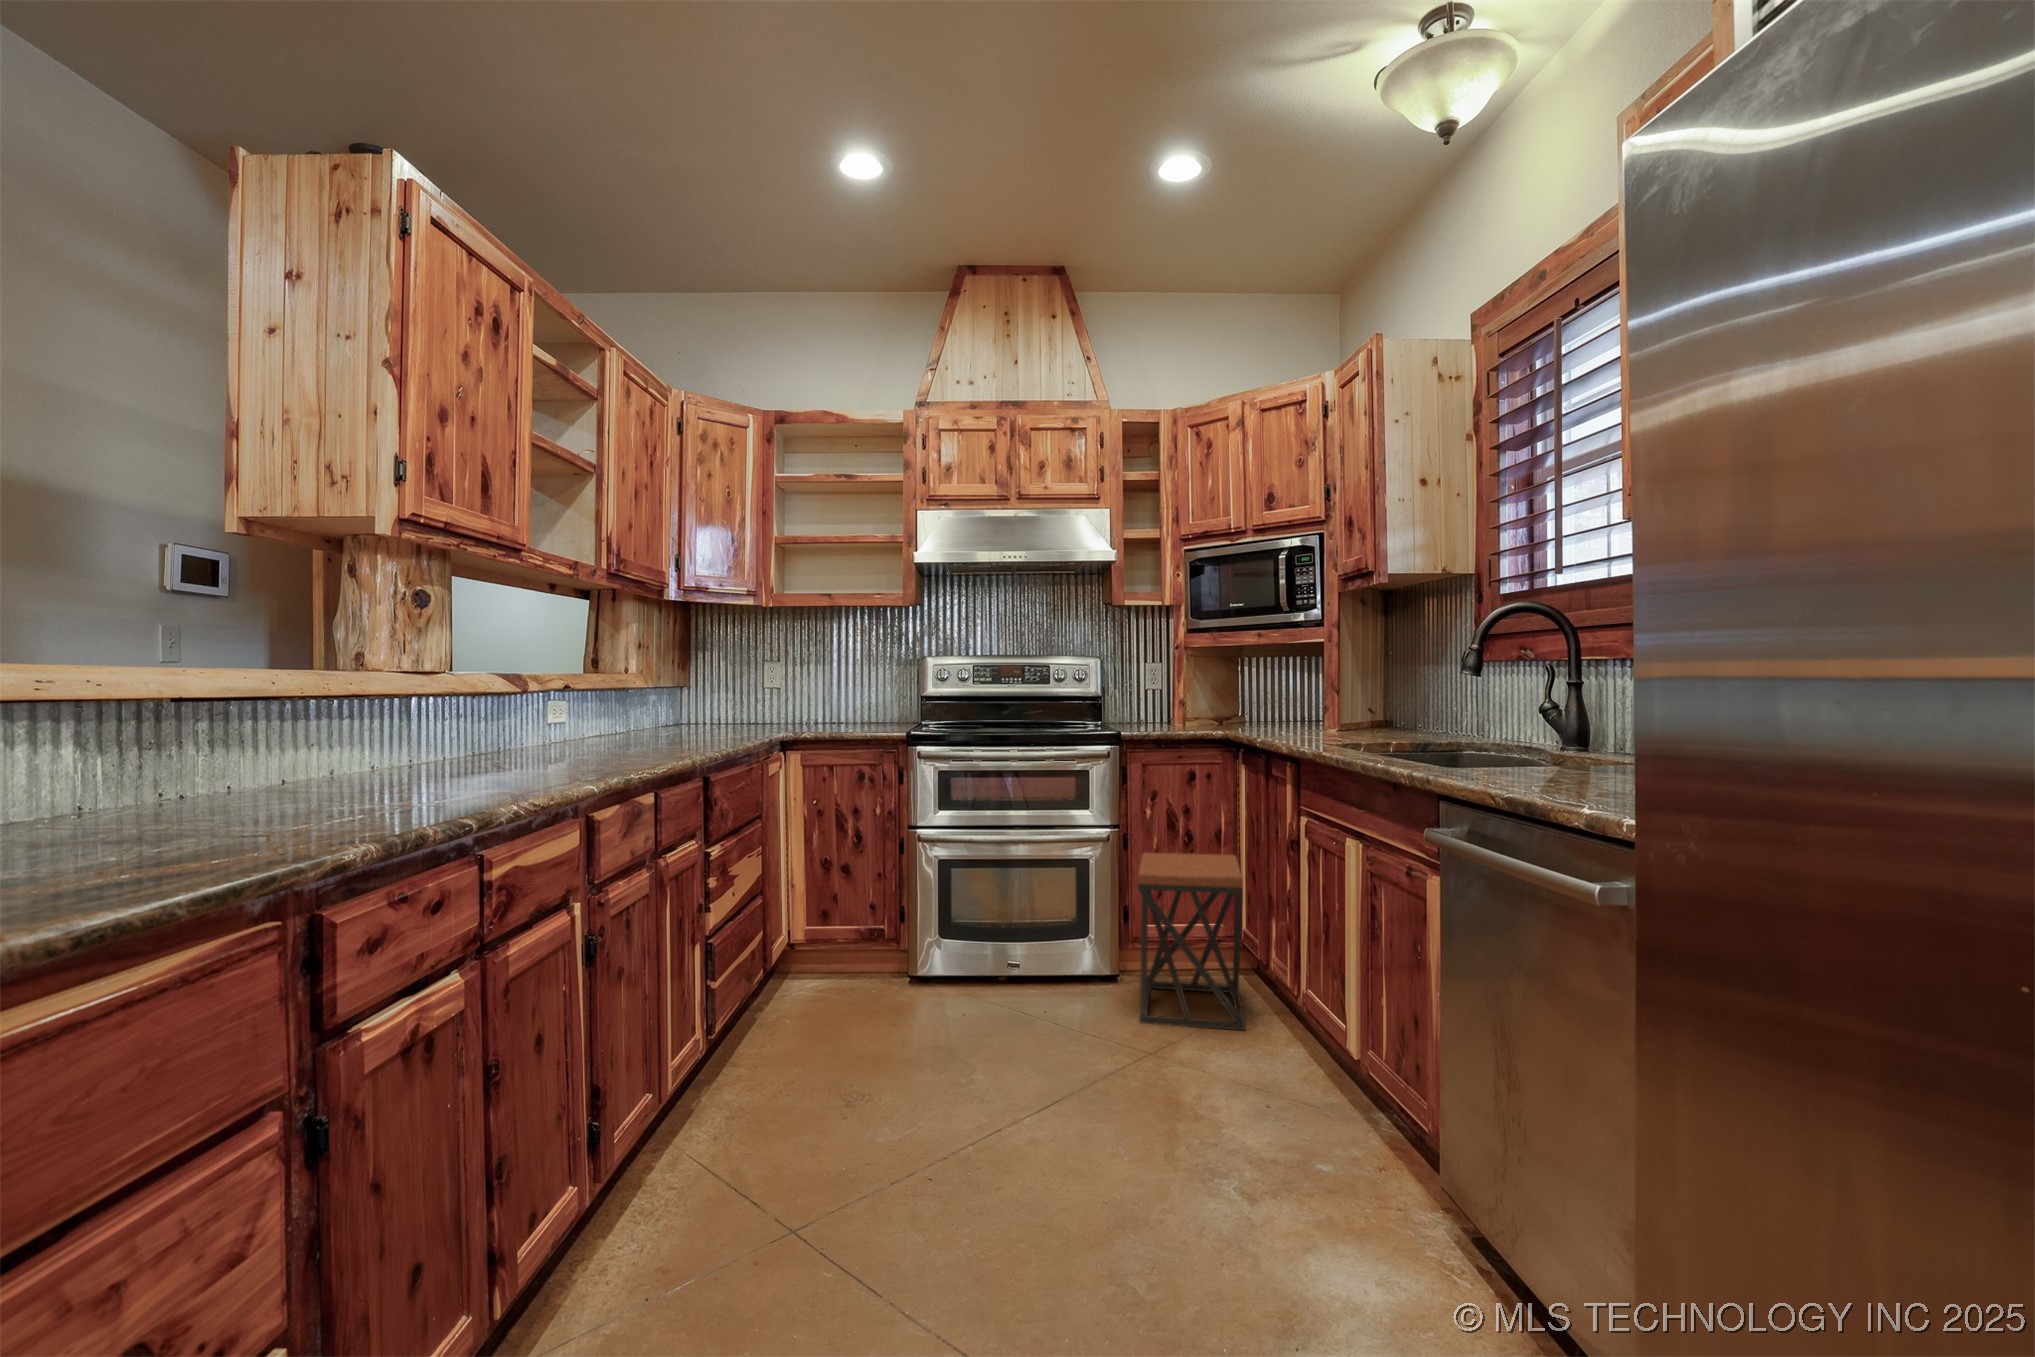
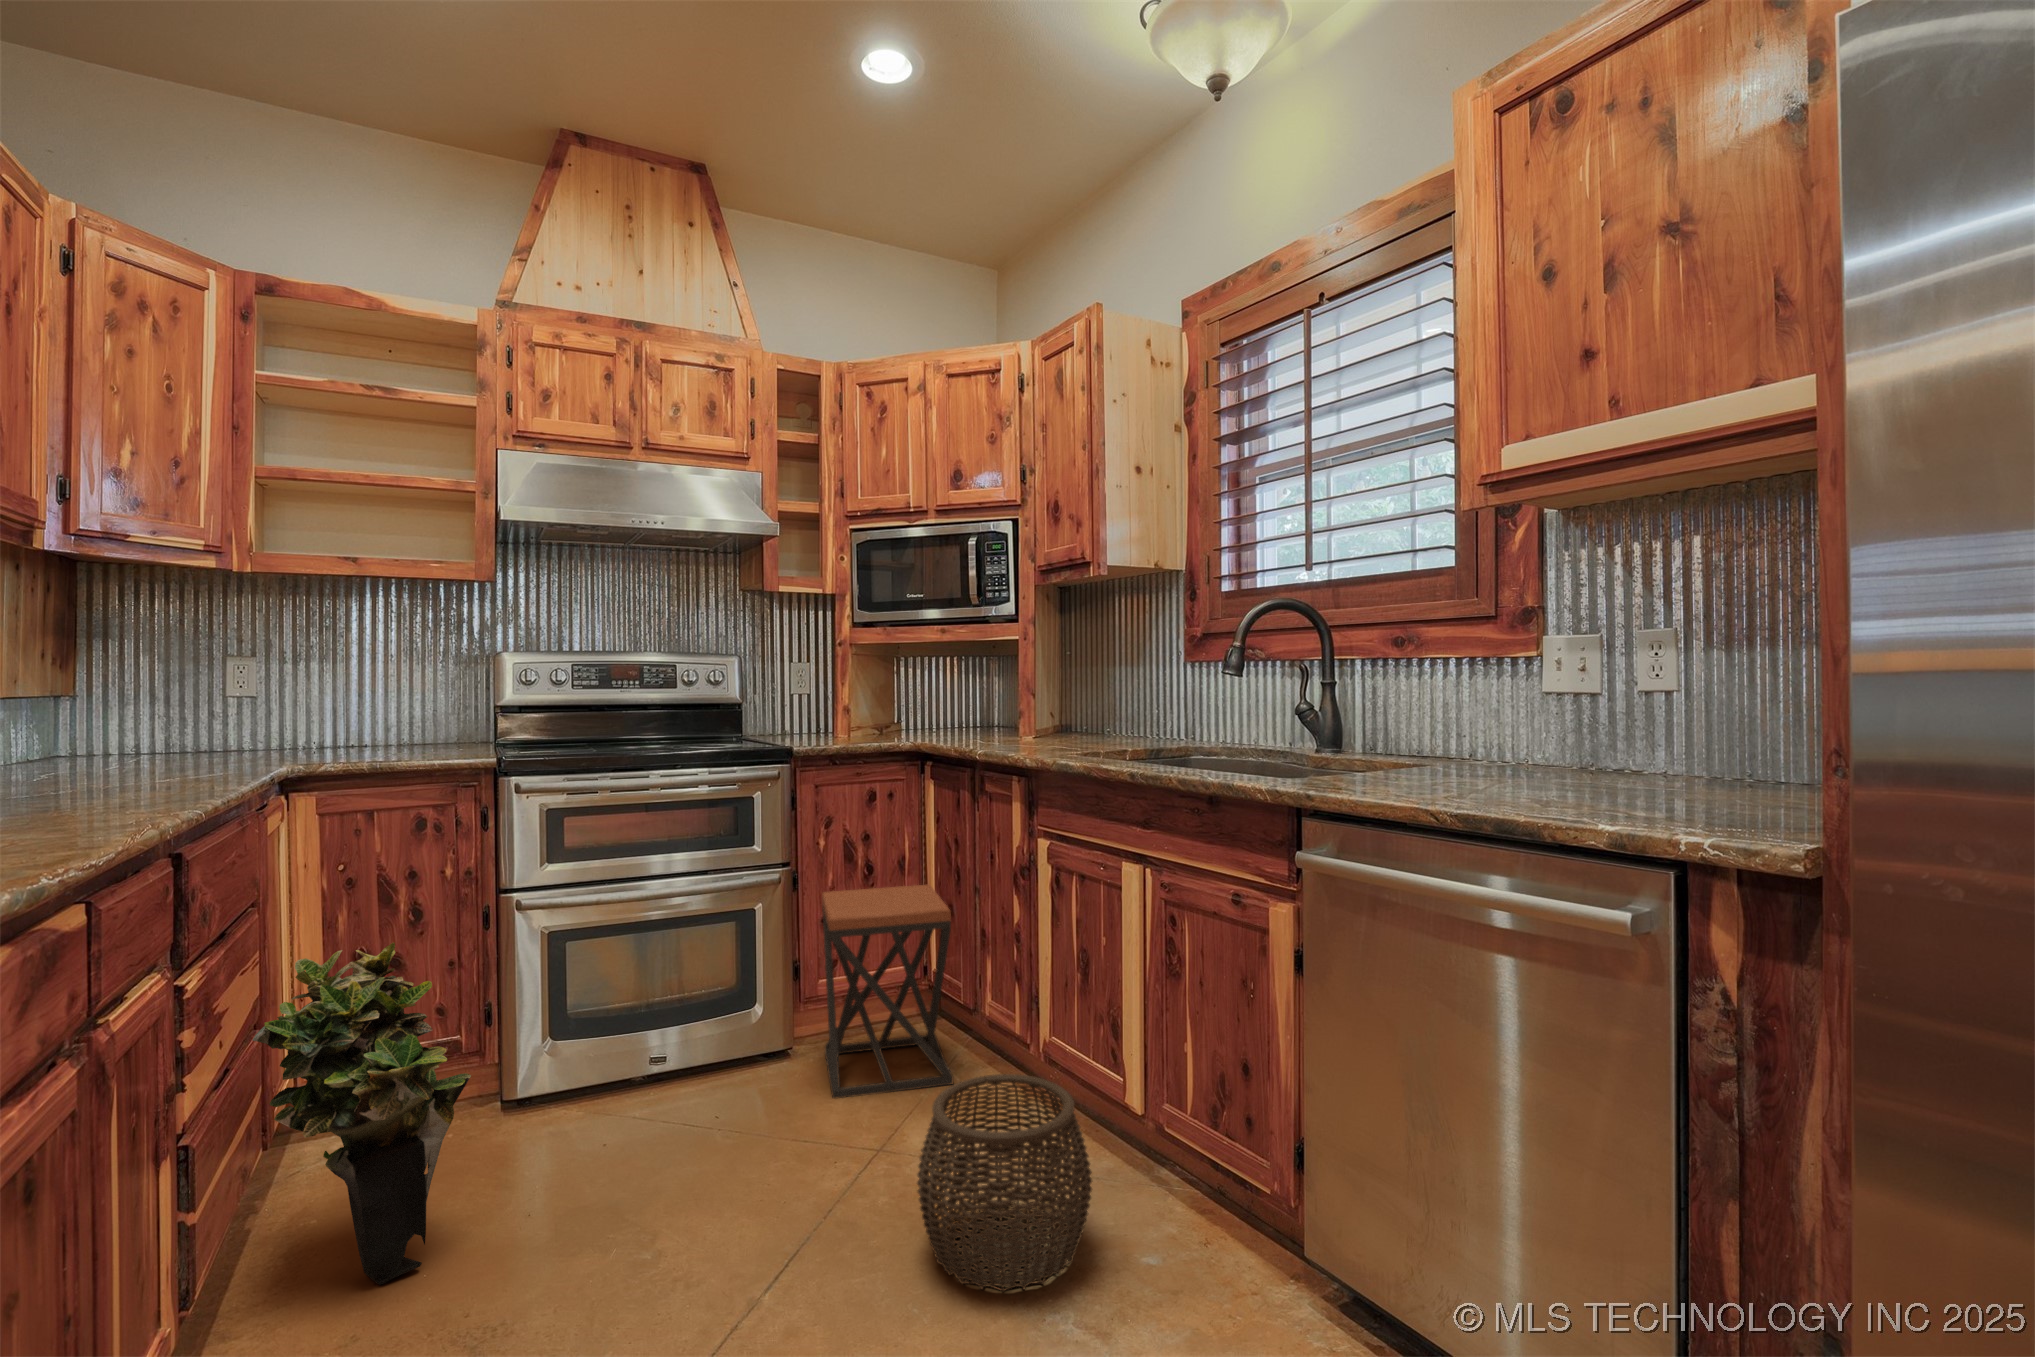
potted plant: none [743,856,869,1086] -> present [253,942,471,1285]
woven basket: none [1168,1022,1327,1214] -> present [917,1074,1092,1291]

